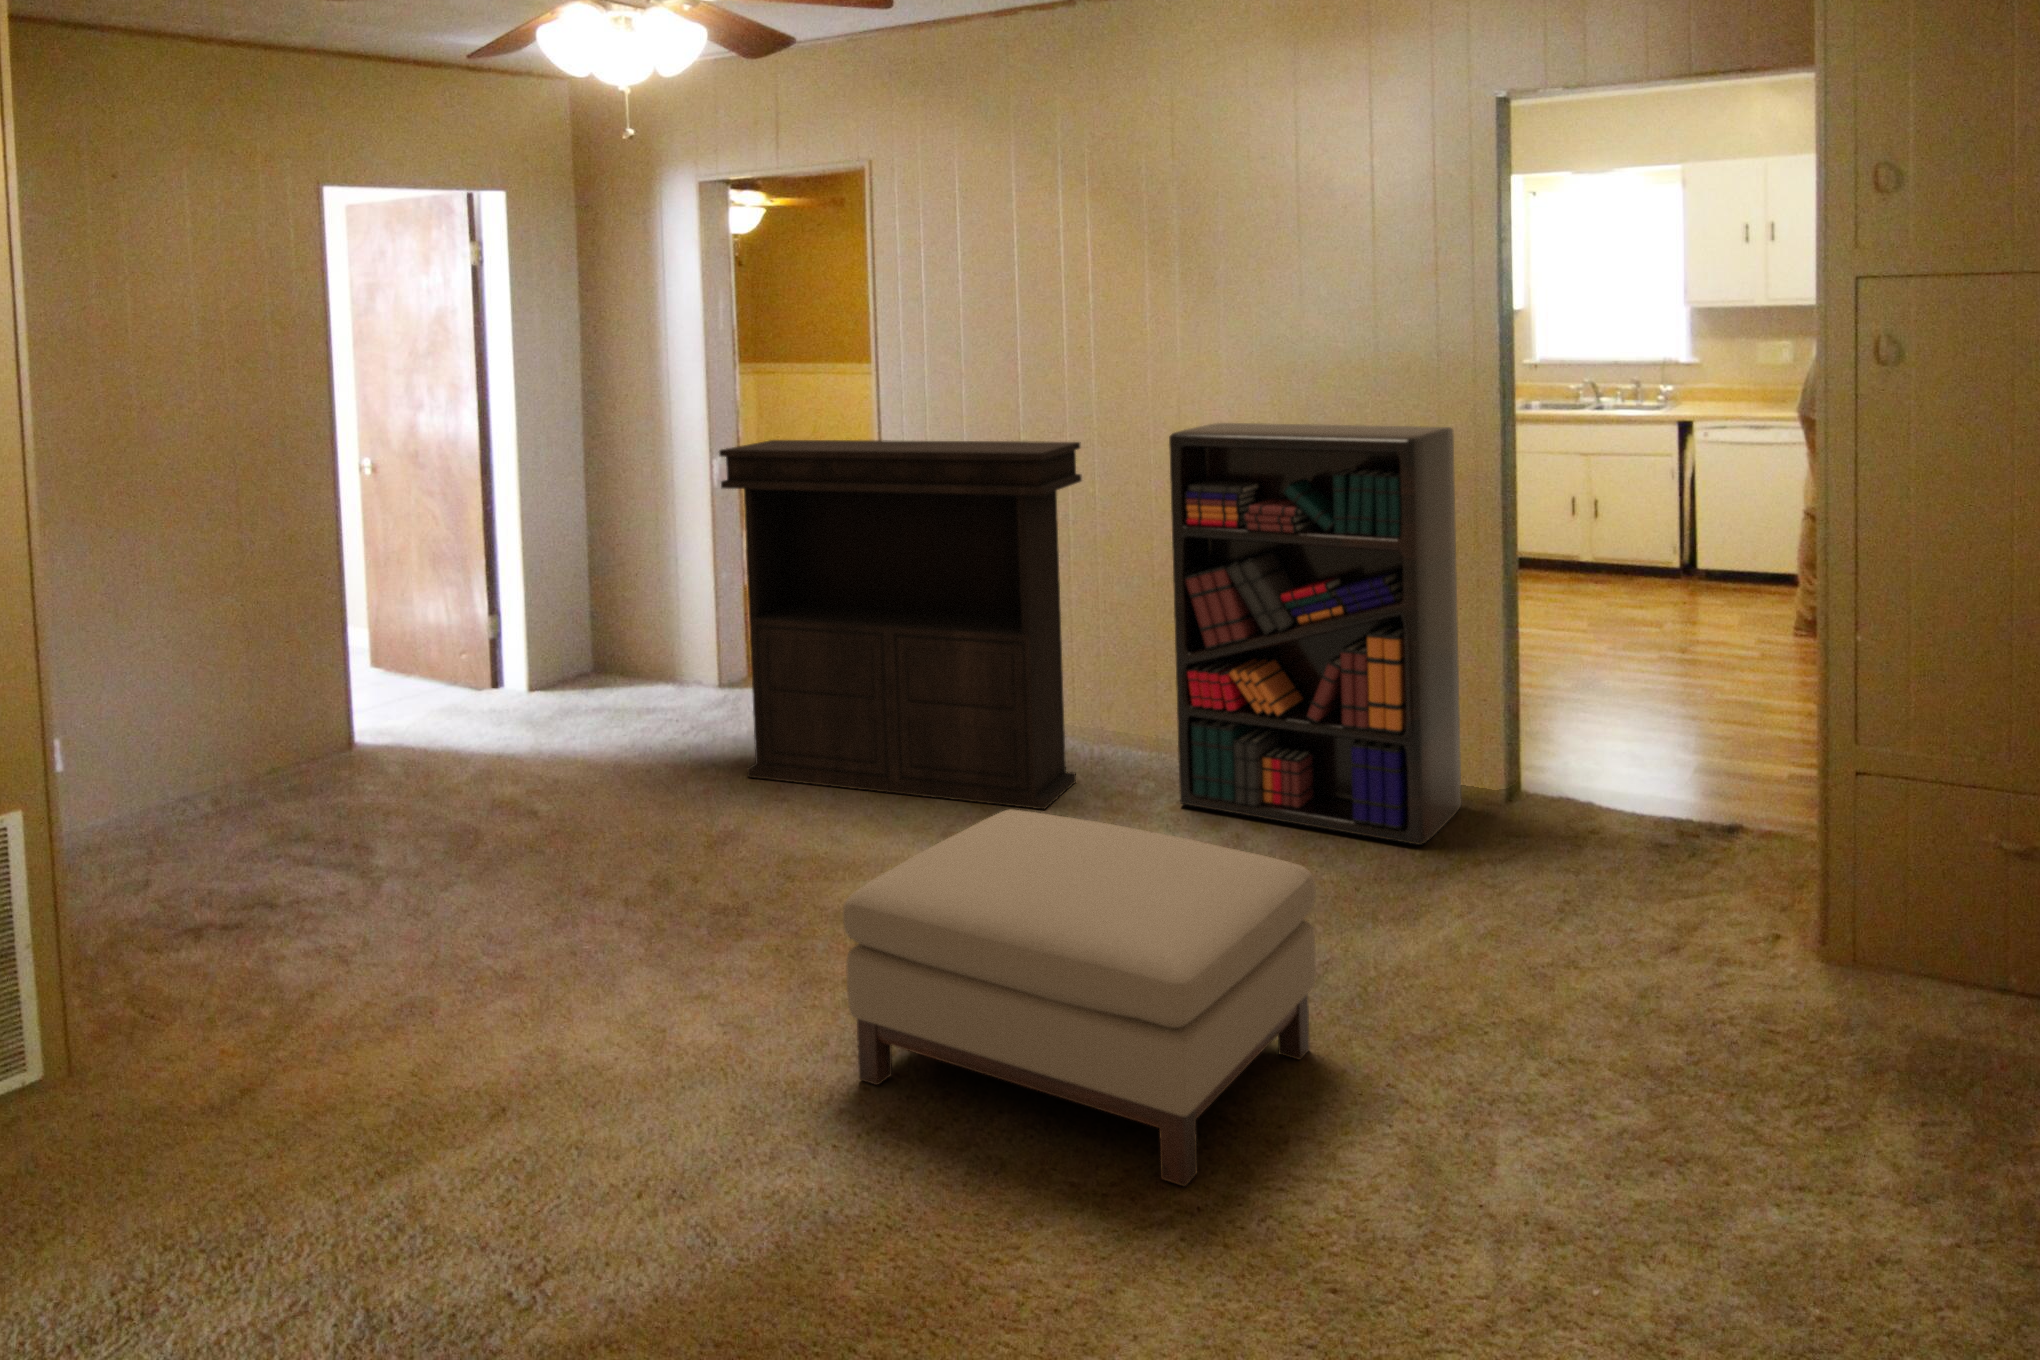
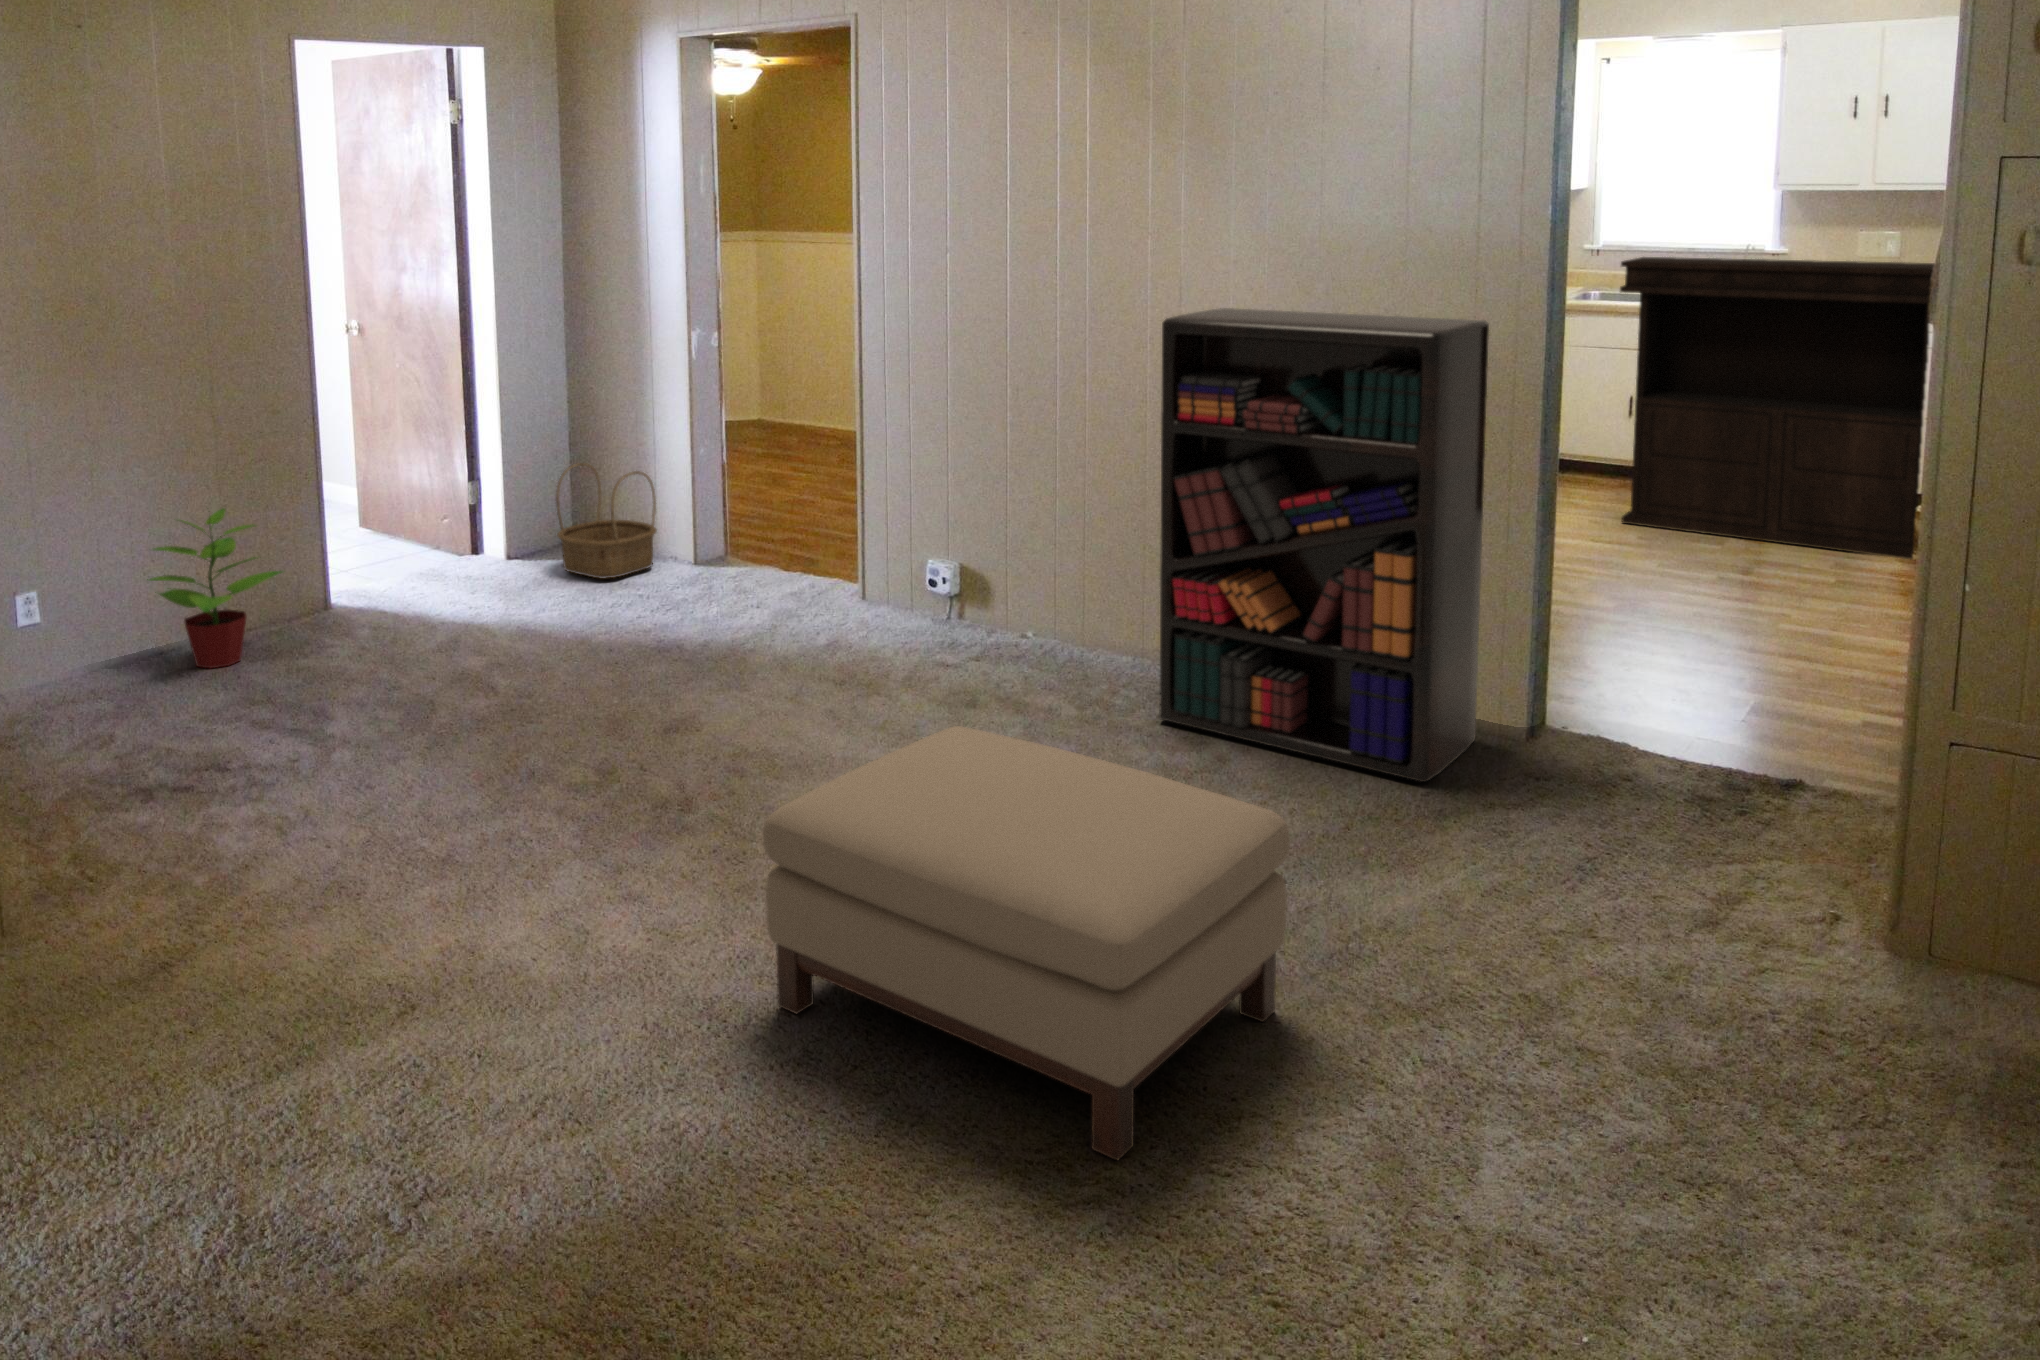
console table: present [719,440,1082,809] -> present [1620,257,1935,560]
basket: none [586,590,685,703] -> present [556,463,657,578]
potted plant: none [182,645,323,808] -> present [147,508,282,668]

